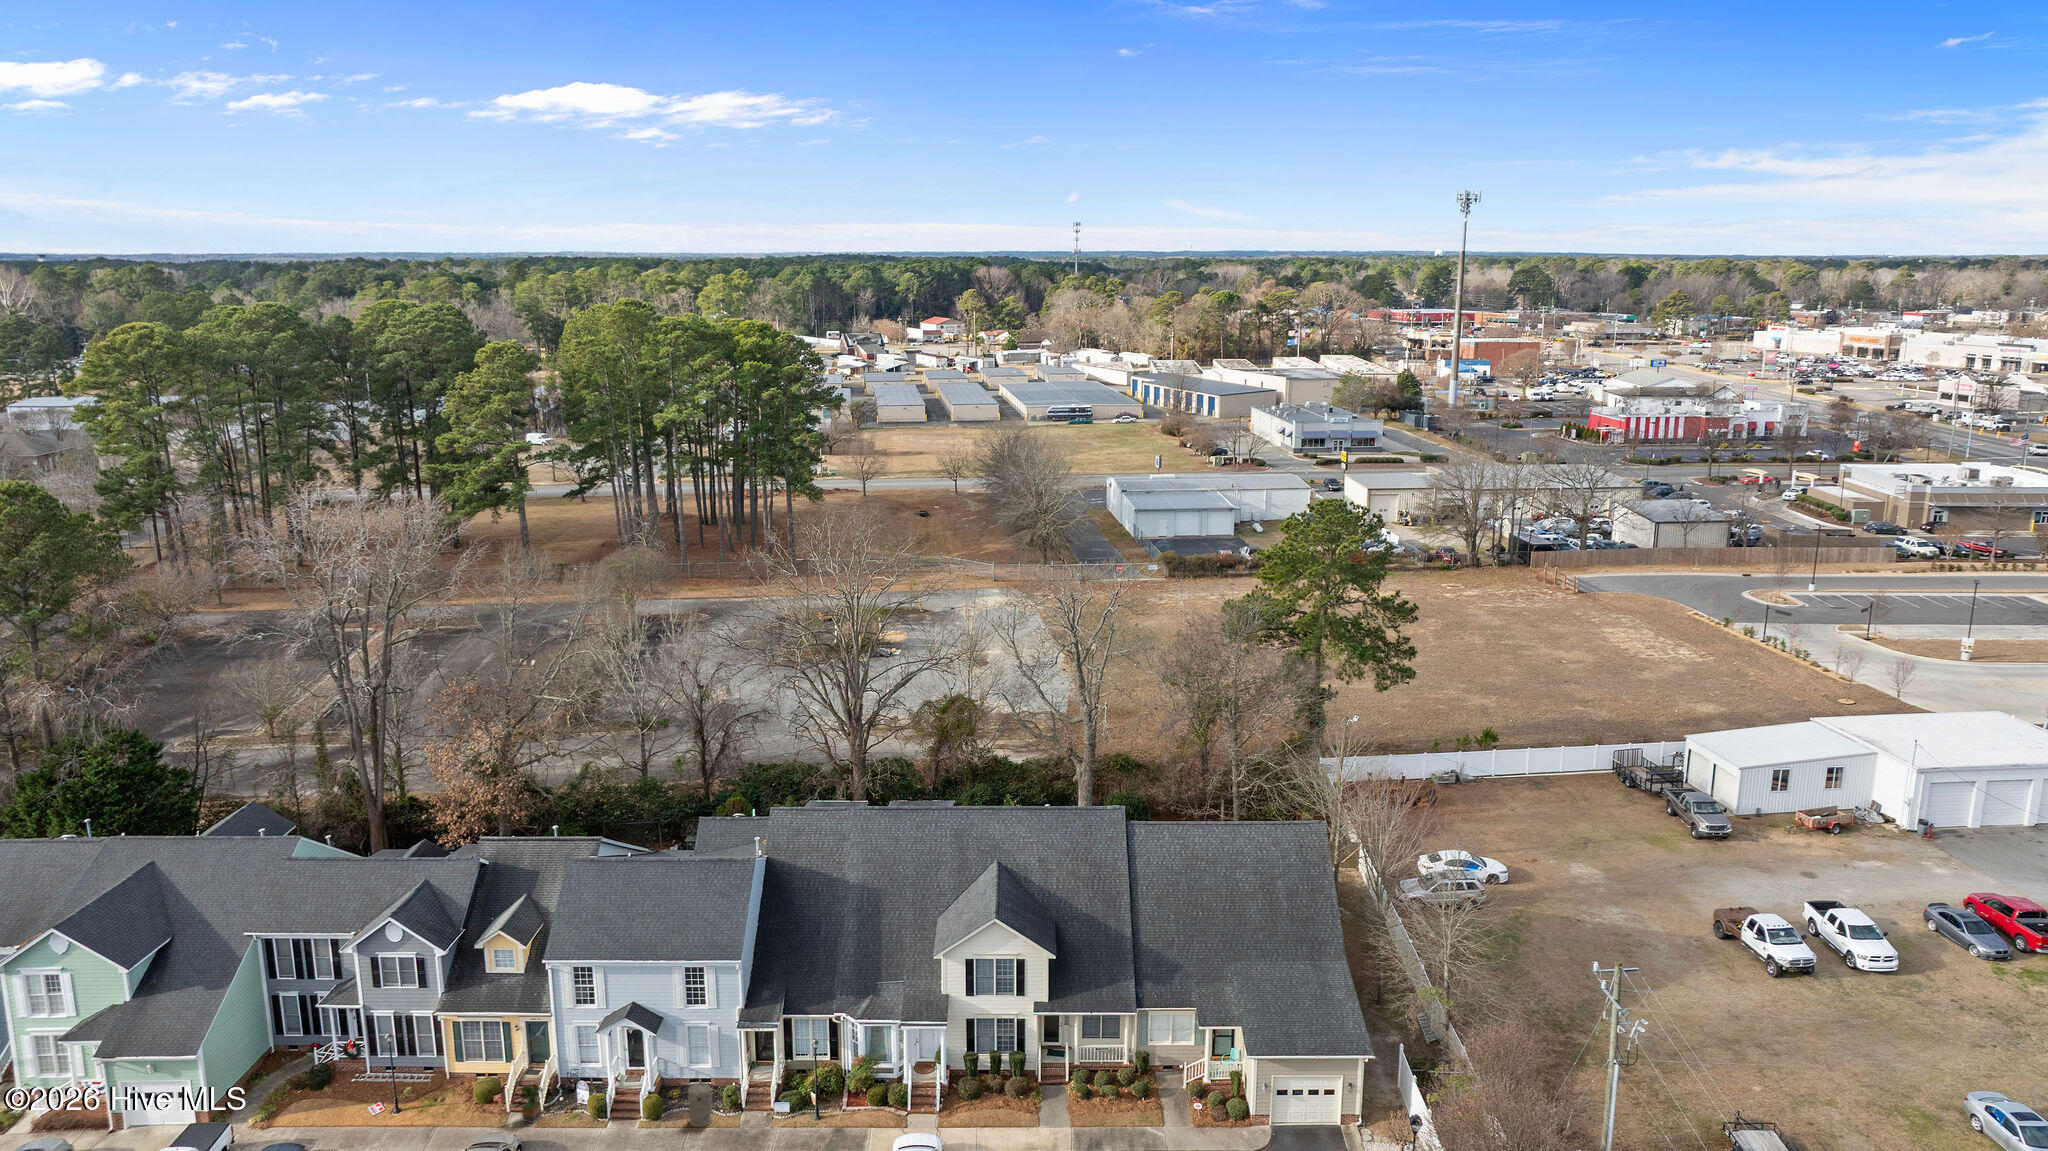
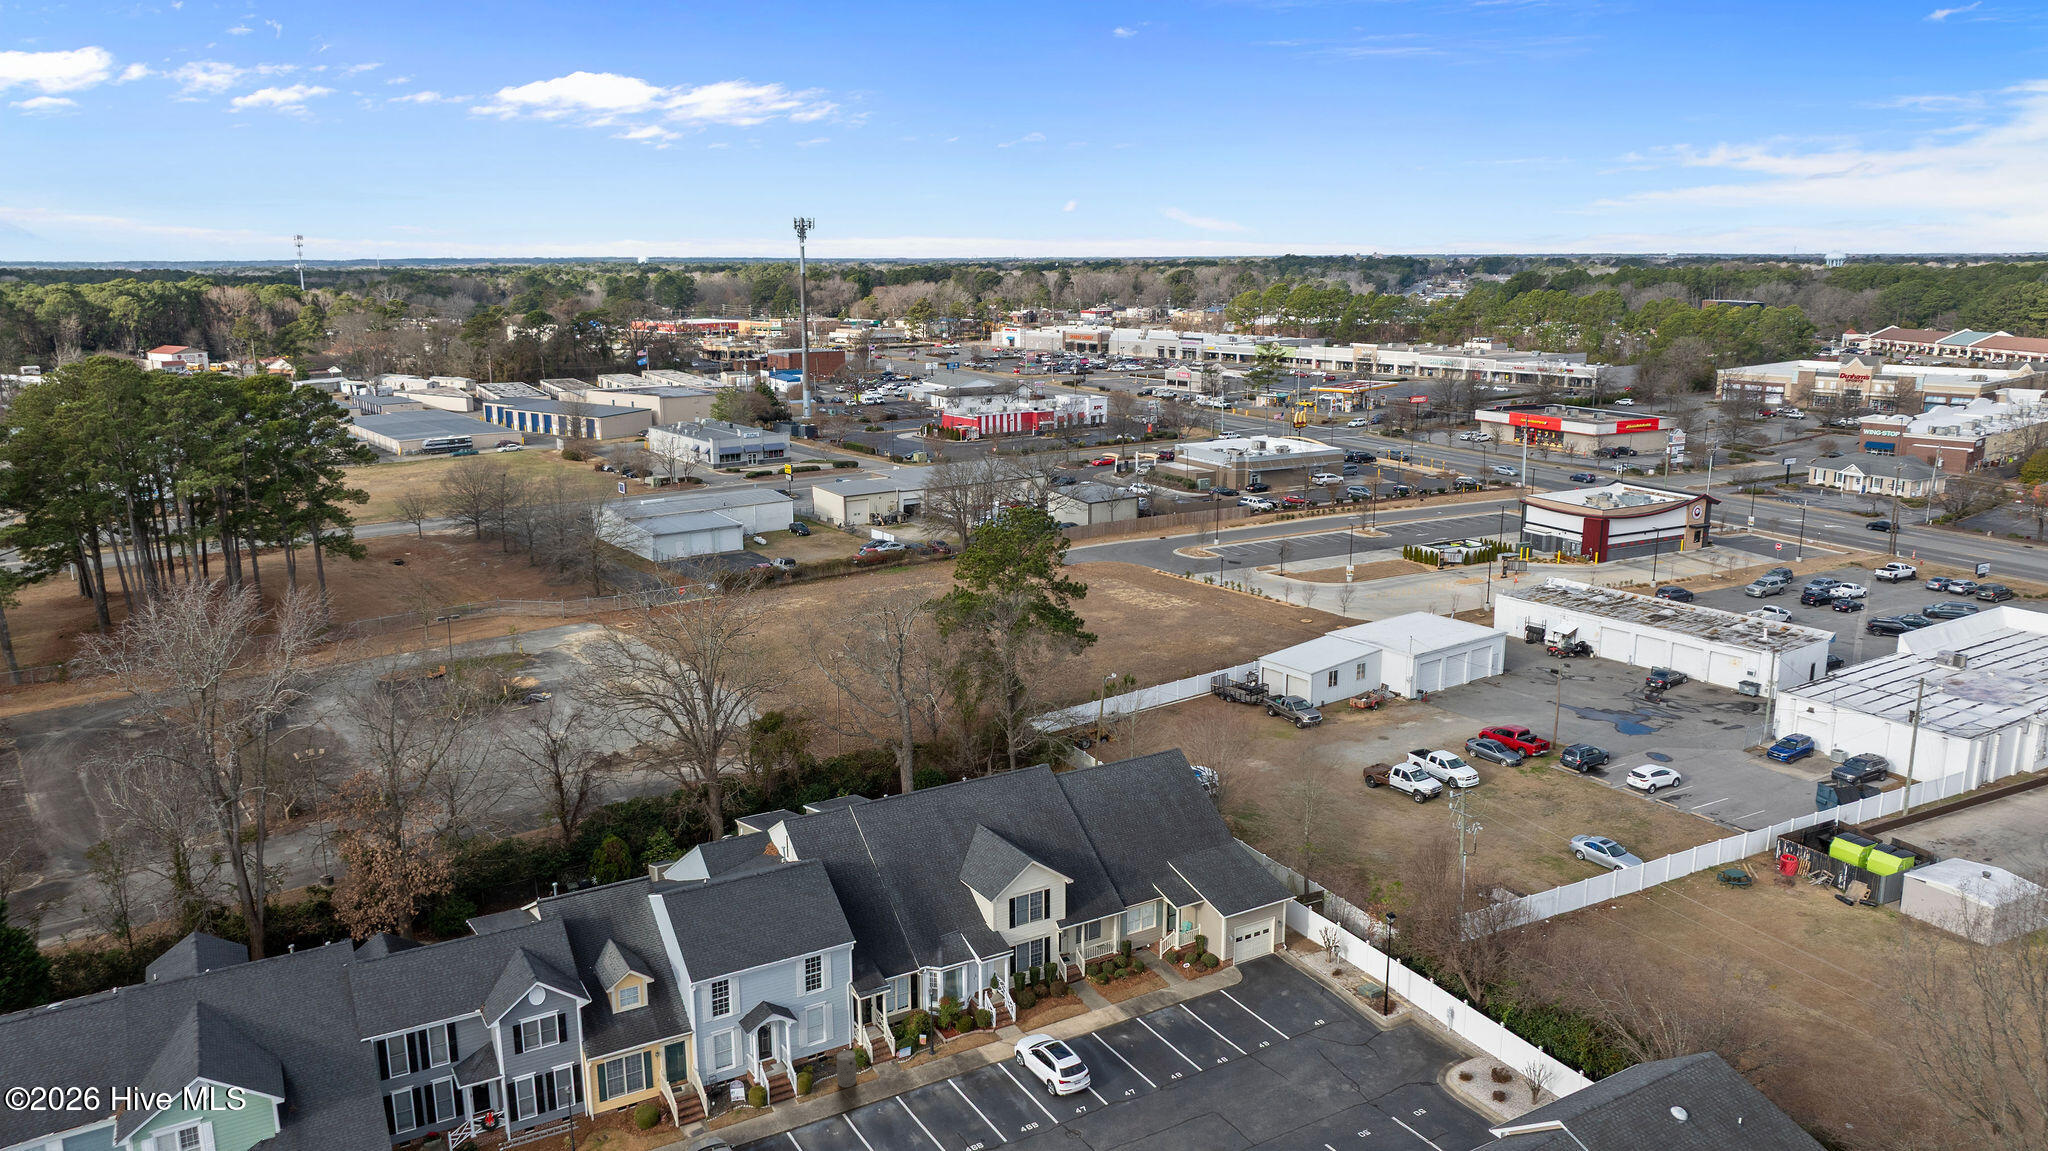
potted tree: present [520,1085,543,1123] -> none [693,1093,715,1129]

